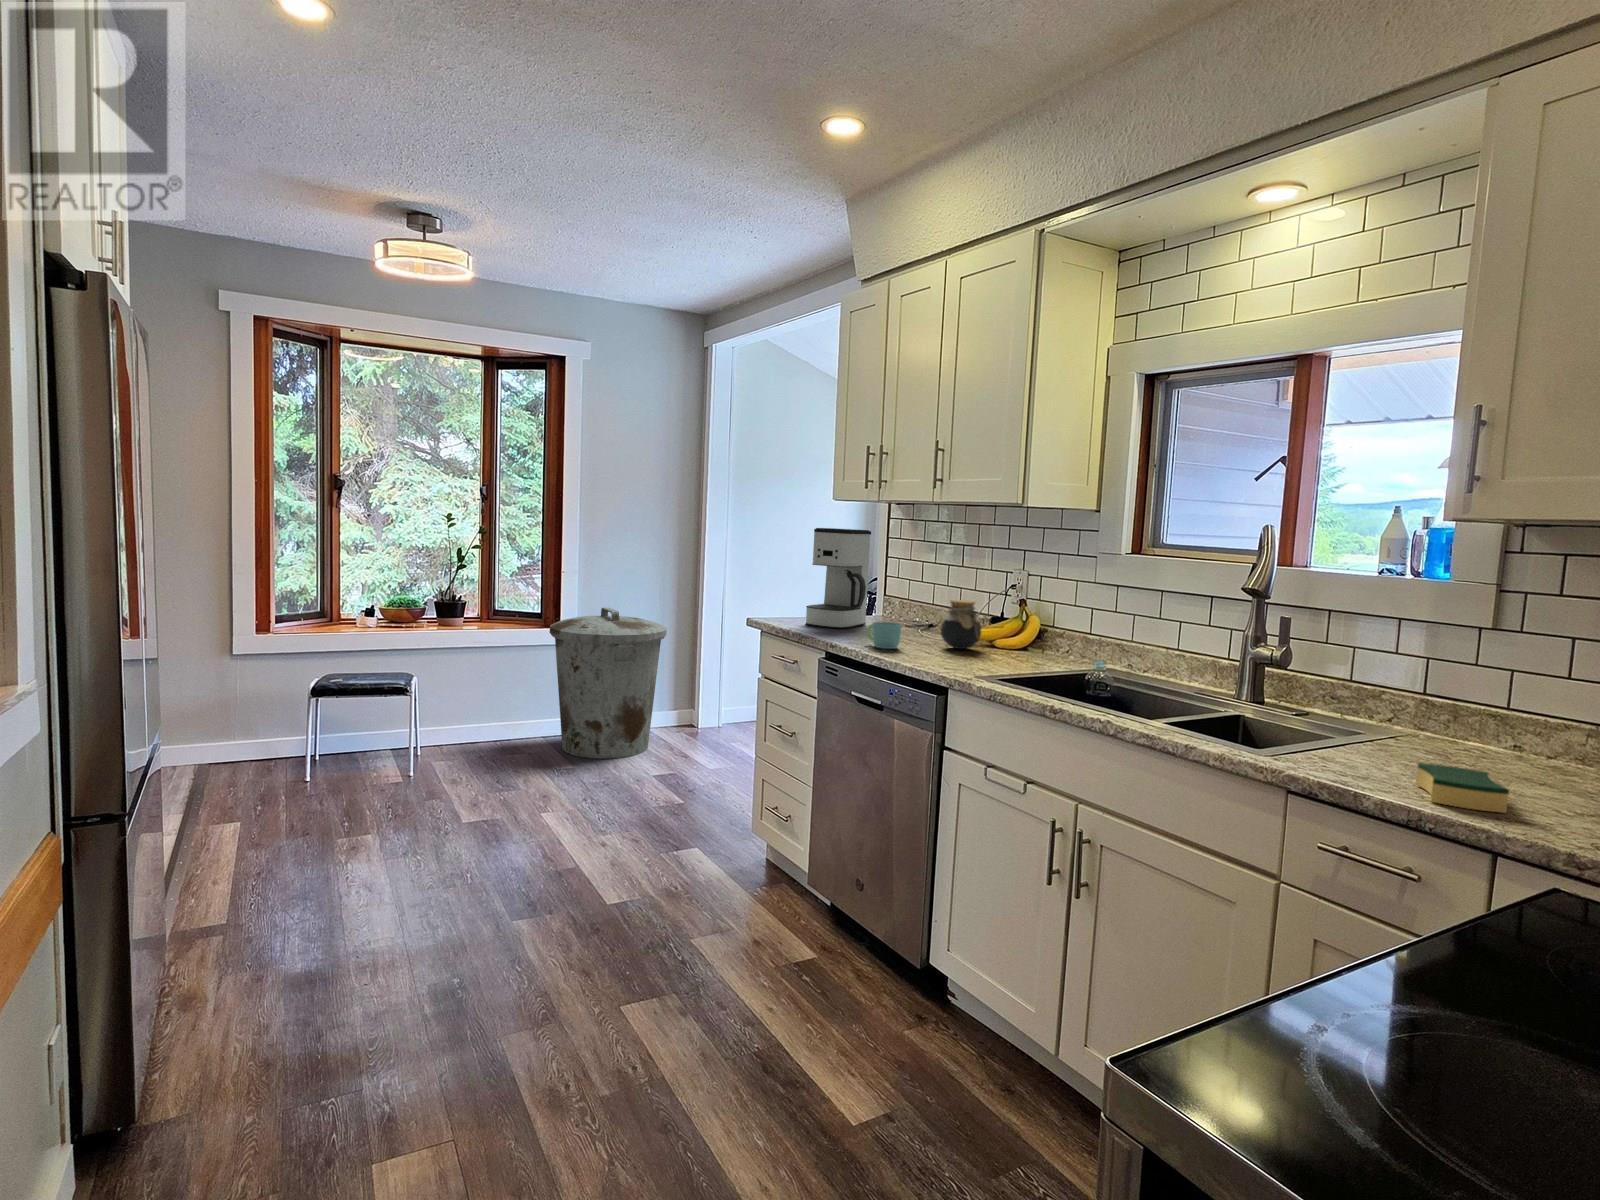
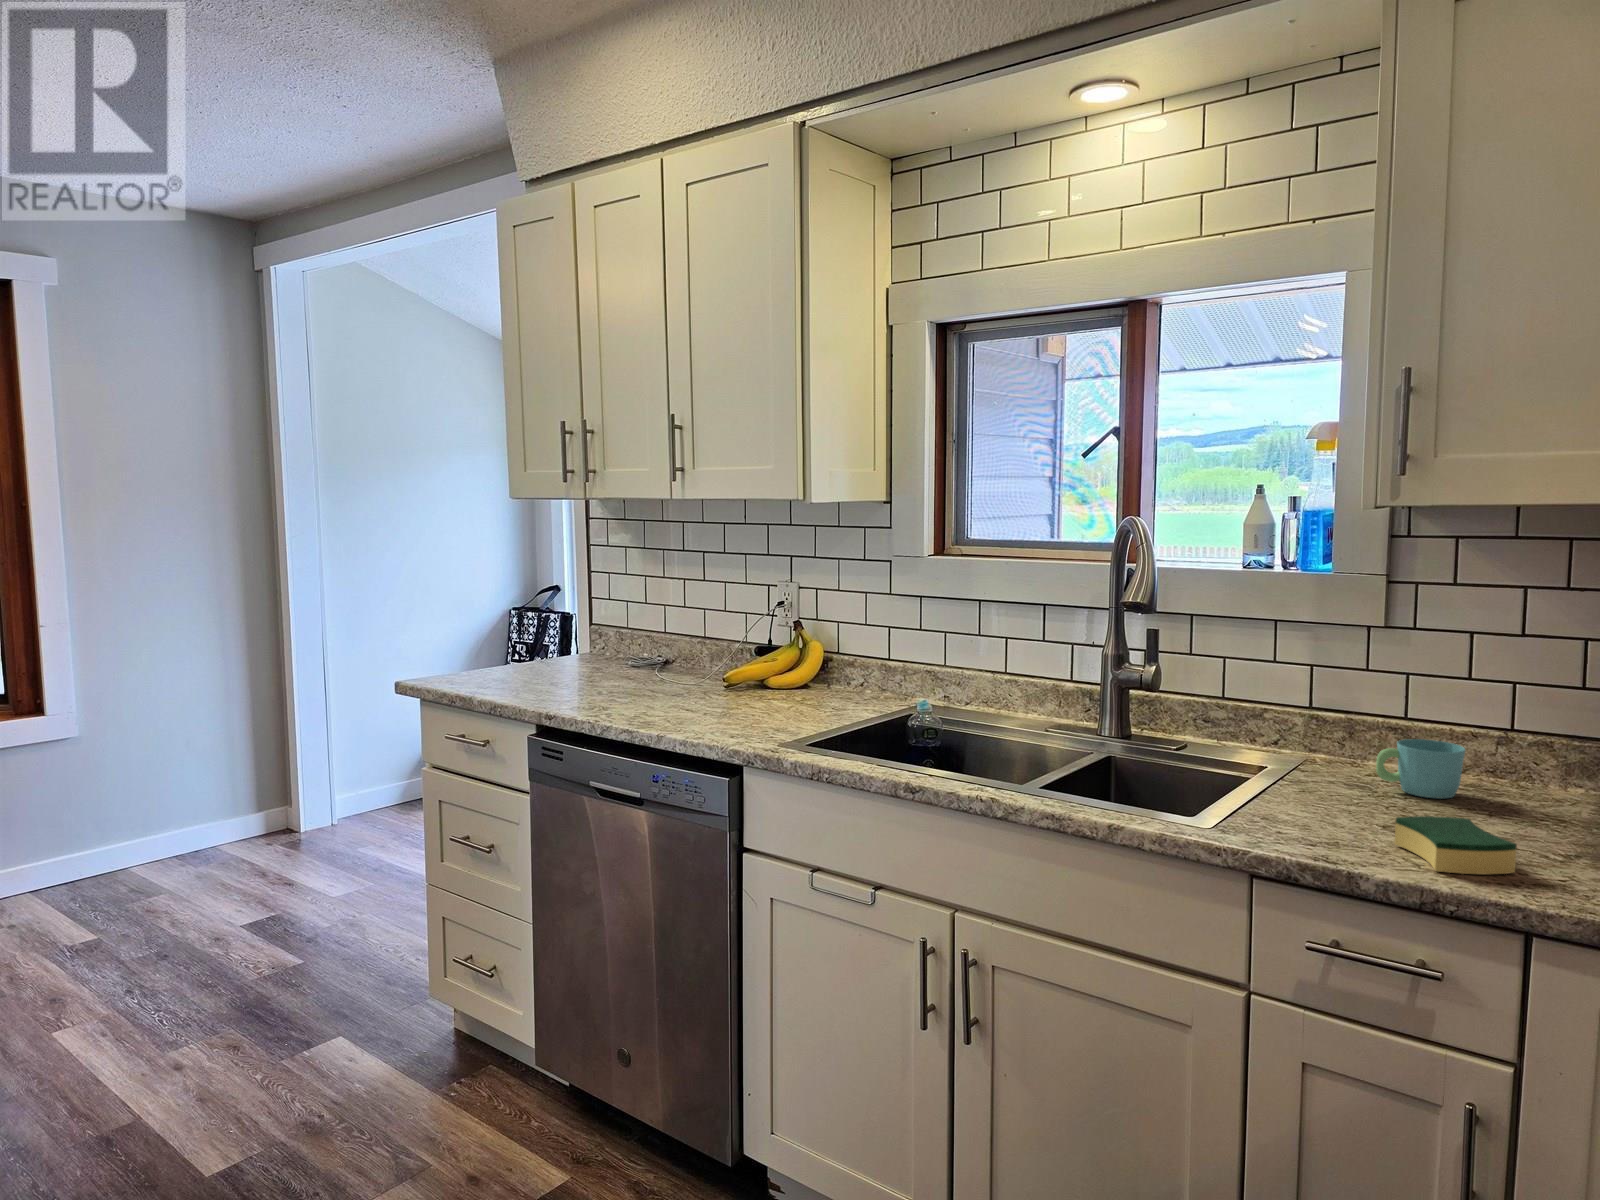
coffee maker: present [806,528,871,629] -> none [487,538,574,684]
jar: present [941,600,981,649] -> none [697,631,753,699]
trash can: present [550,608,667,759] -> none [33,673,241,913]
mug: present [867,622,902,649] -> present [1376,739,1465,798]

